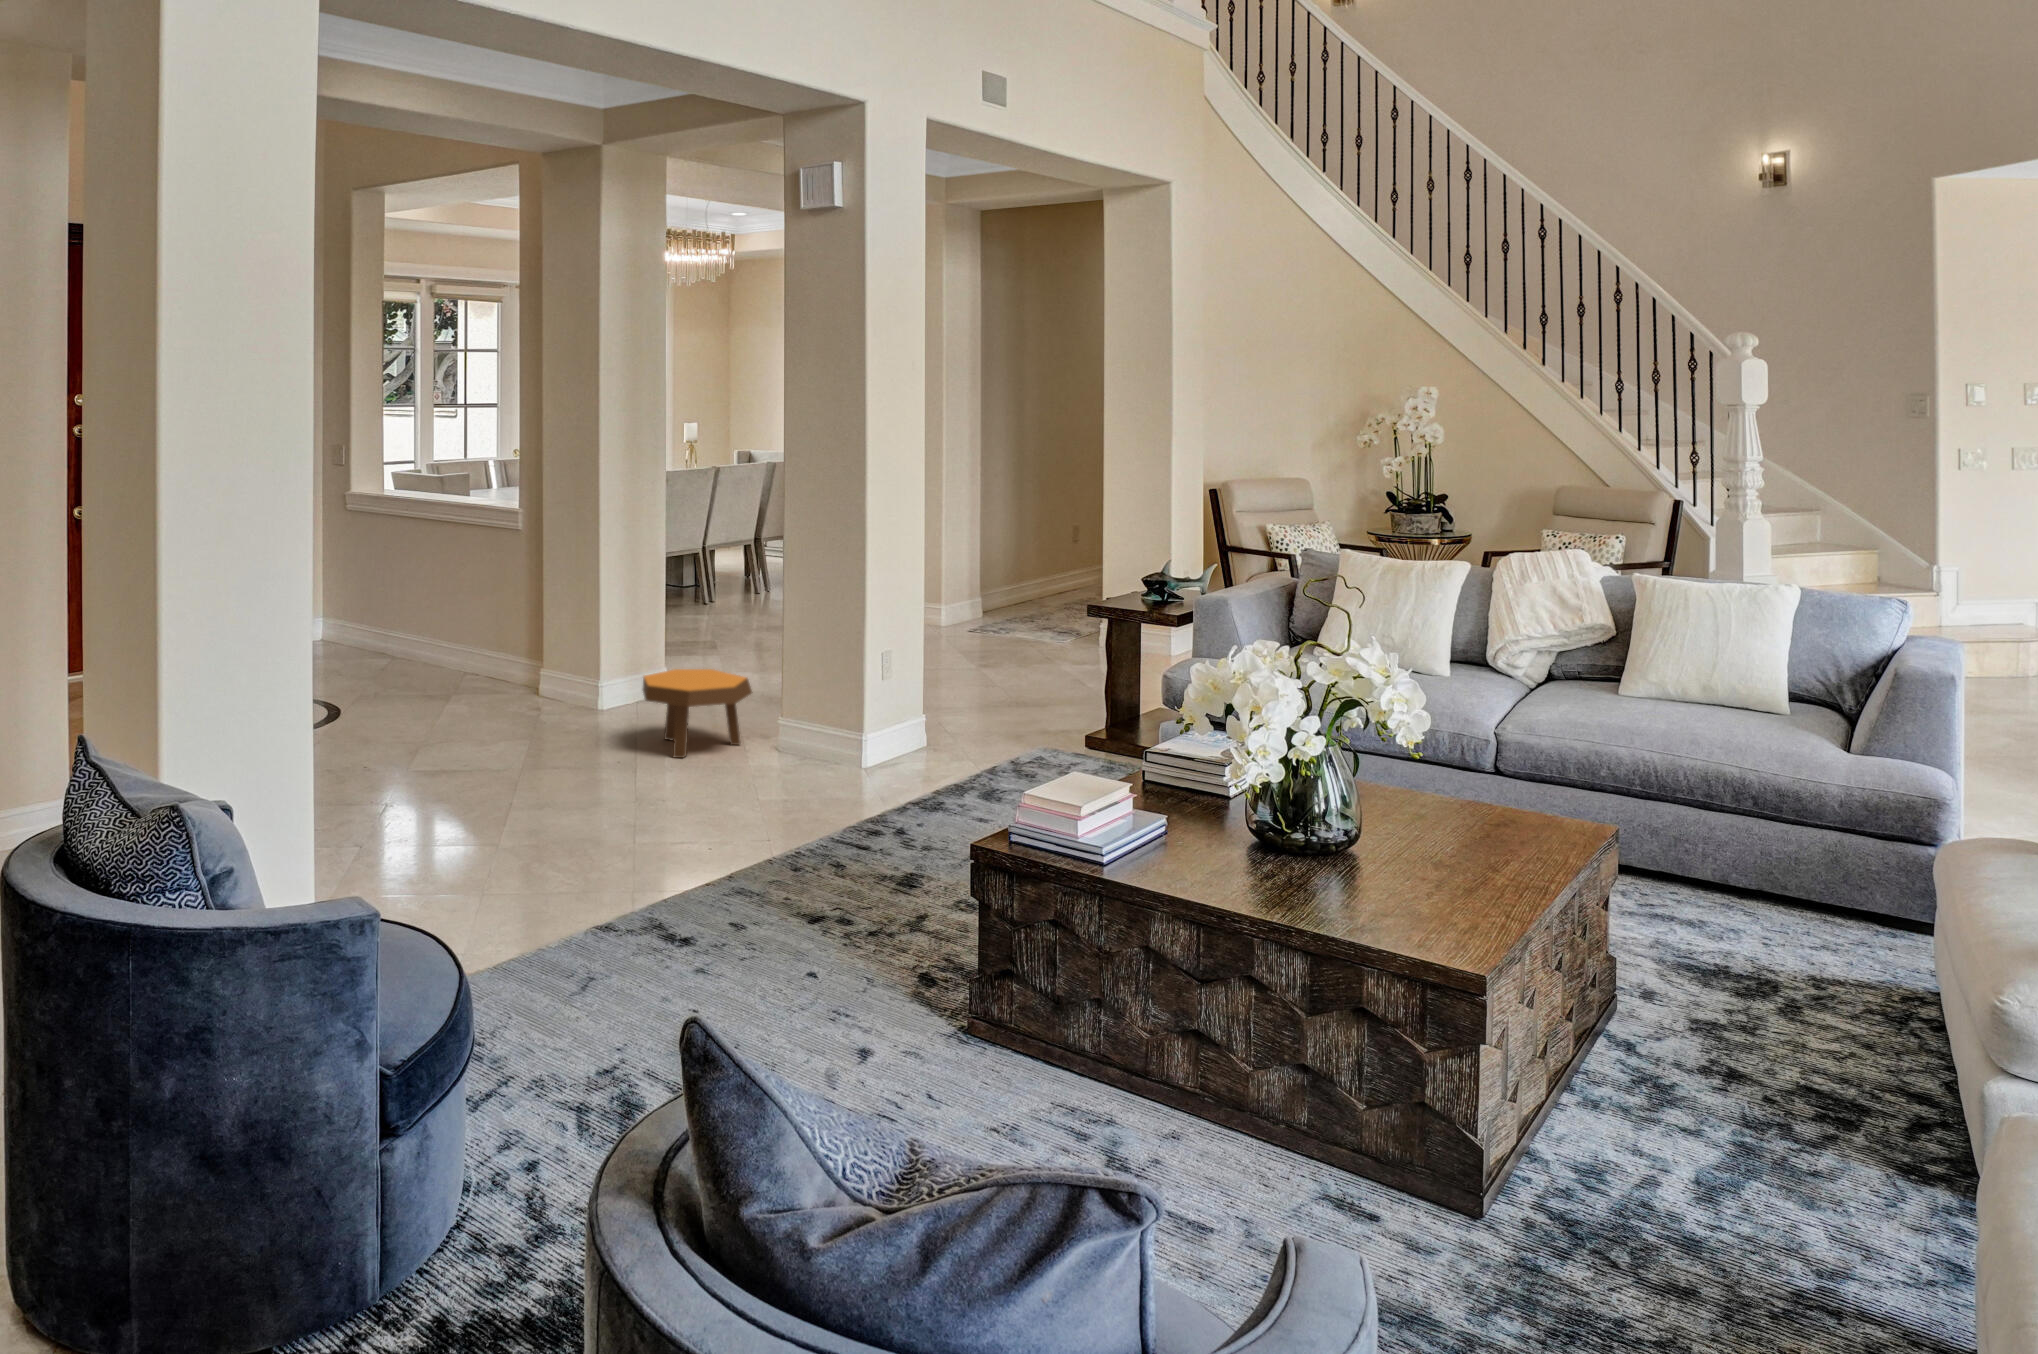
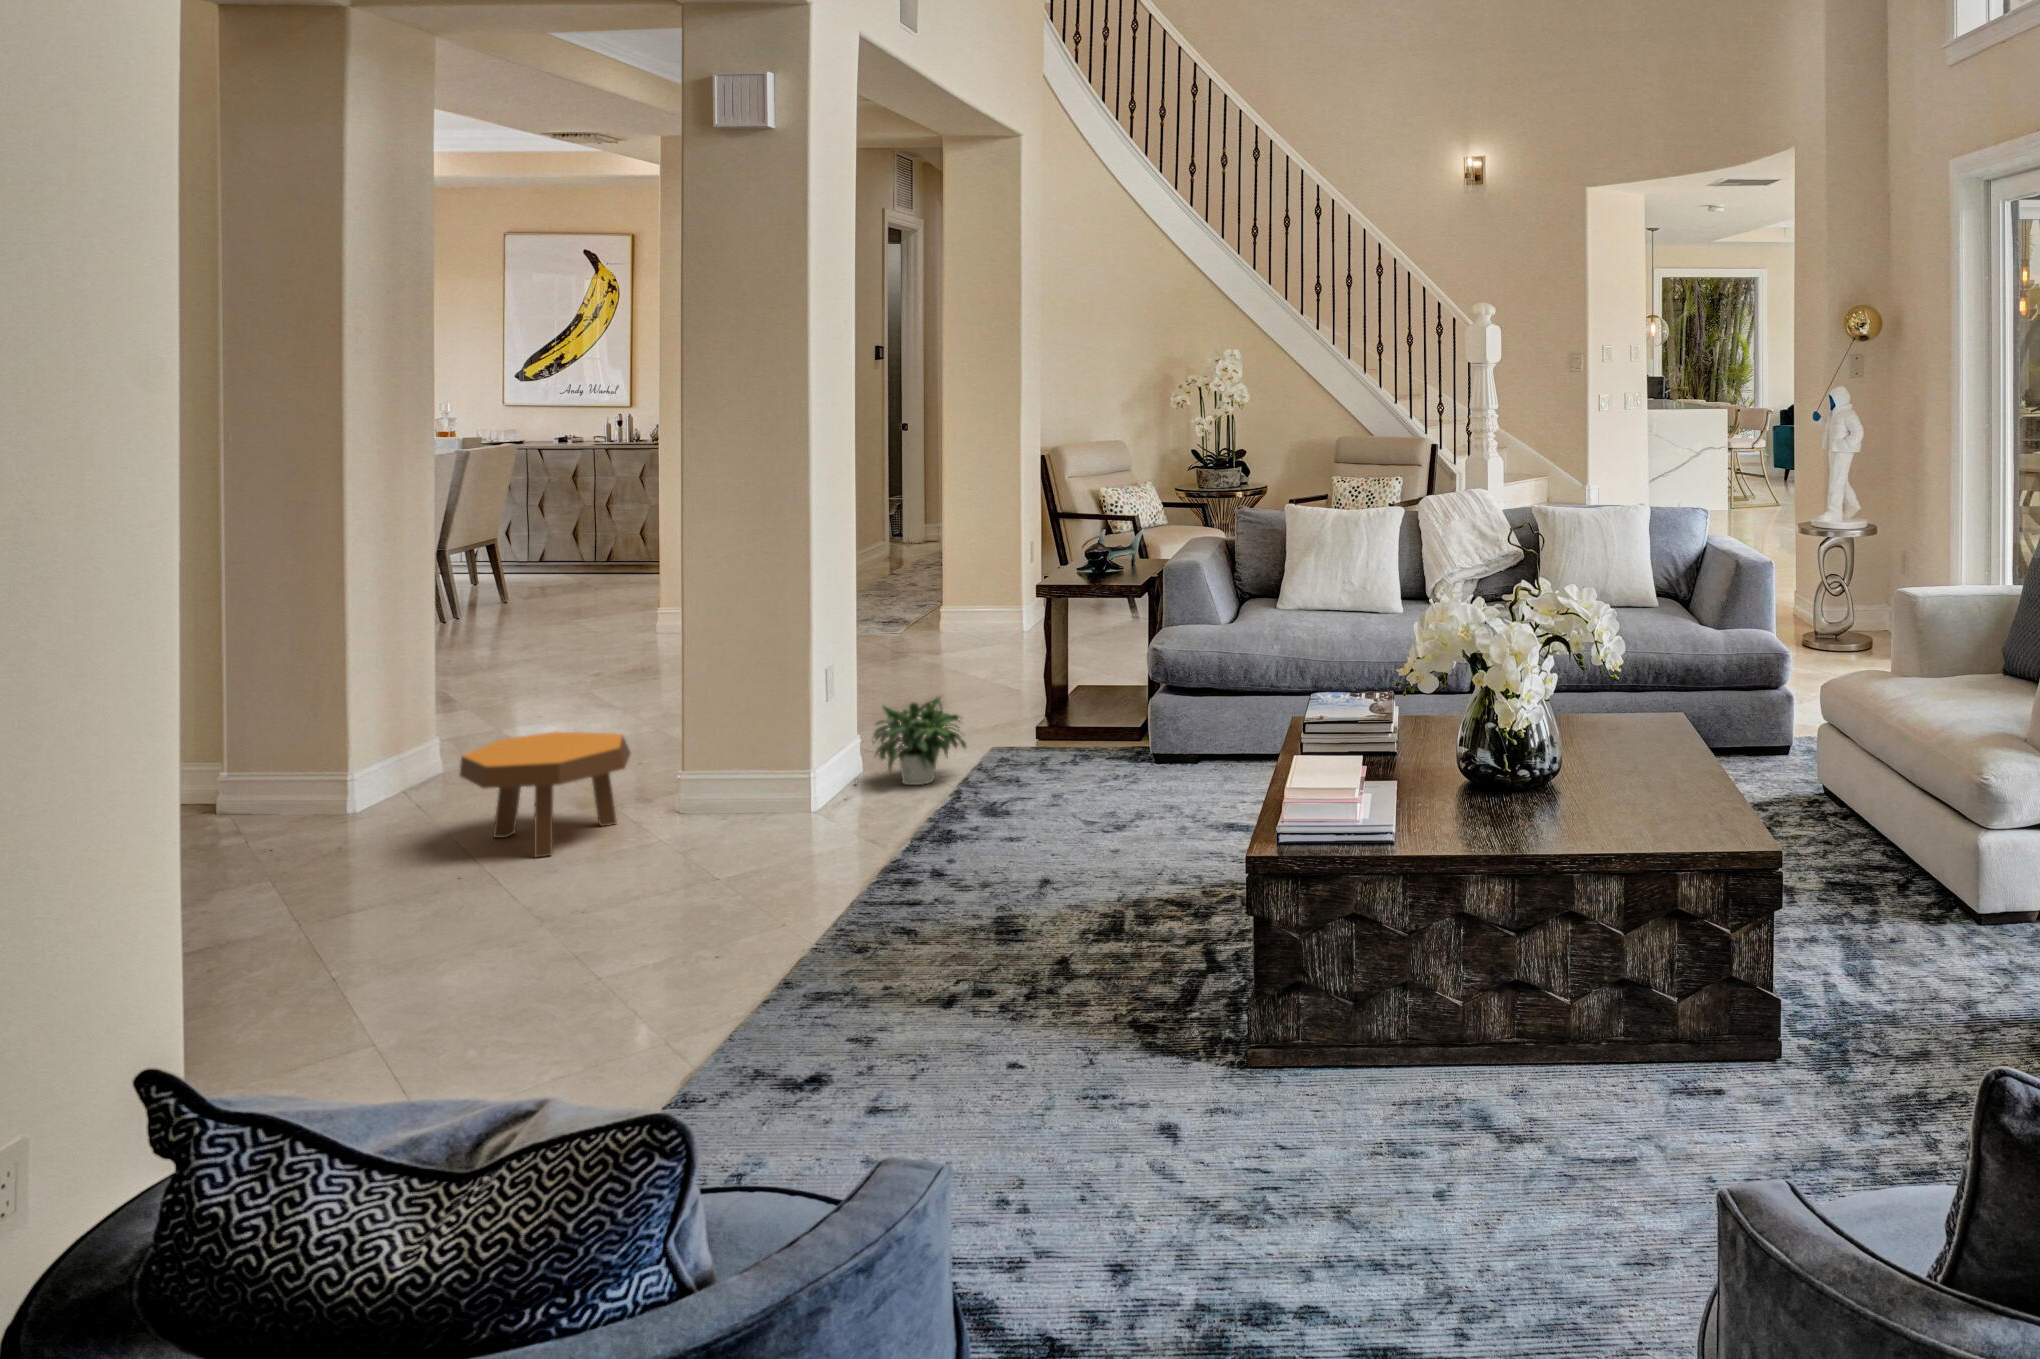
potted plant: none [900,684,1006,759] -> present [872,697,966,785]

